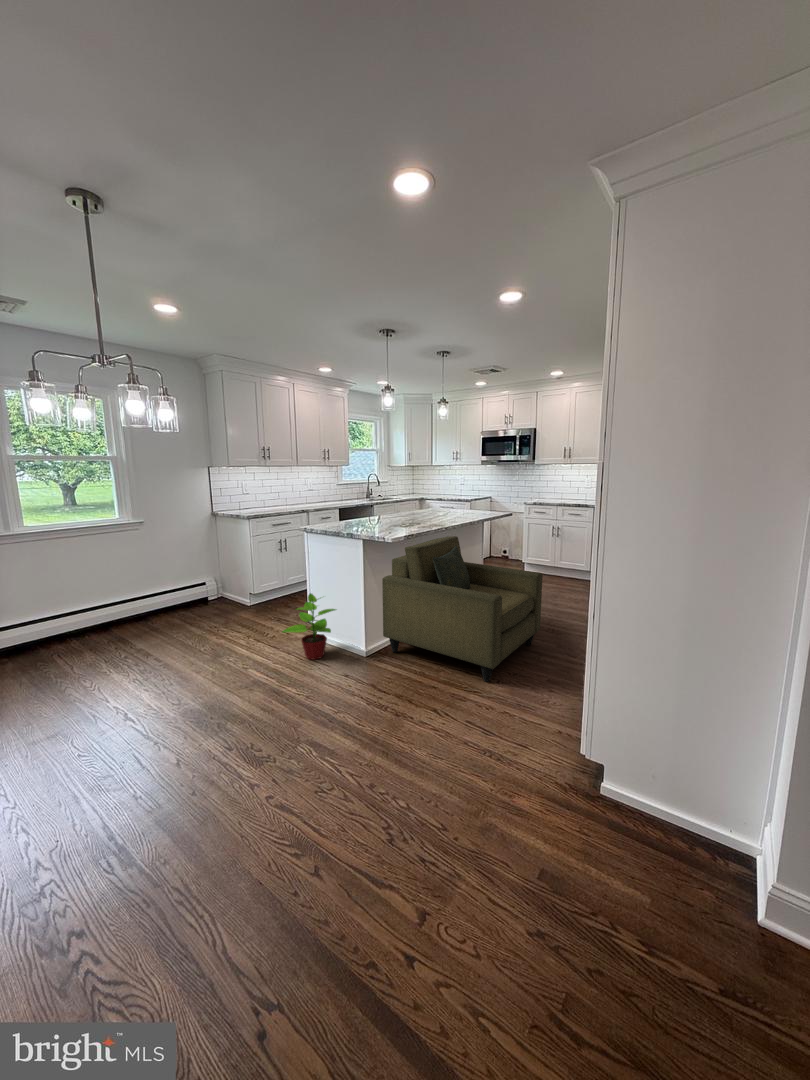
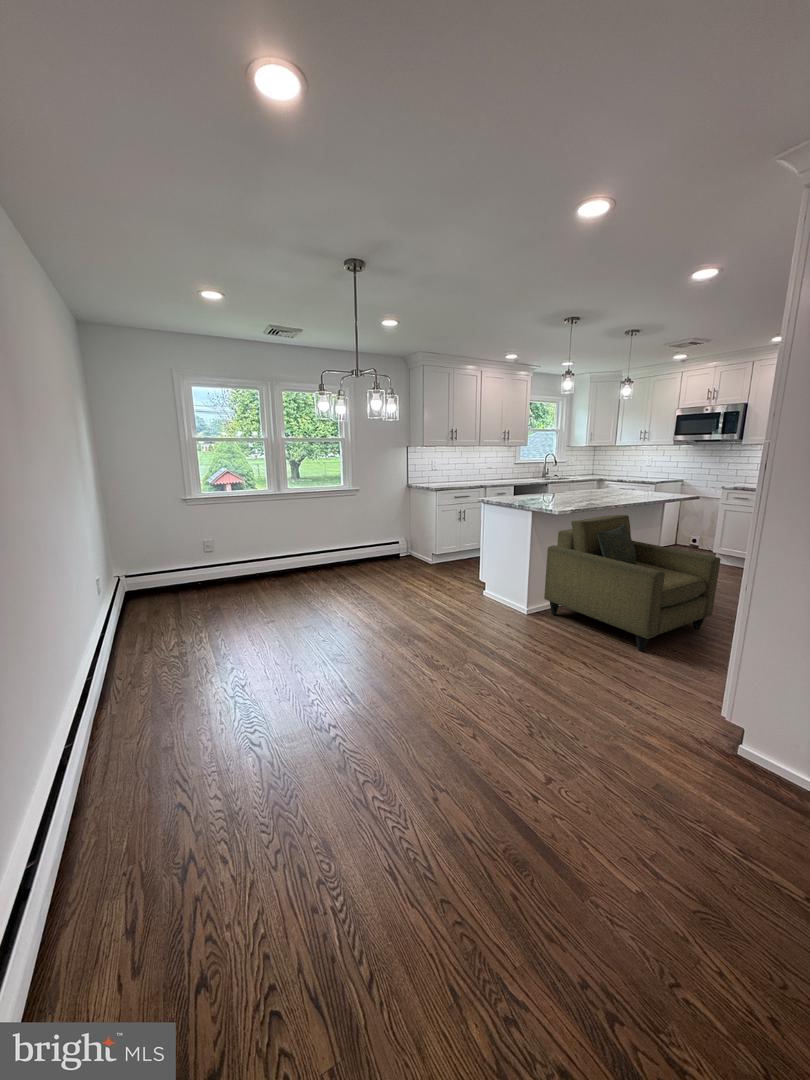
potted plant: present [282,593,336,660] -> none [457,554,505,610]

